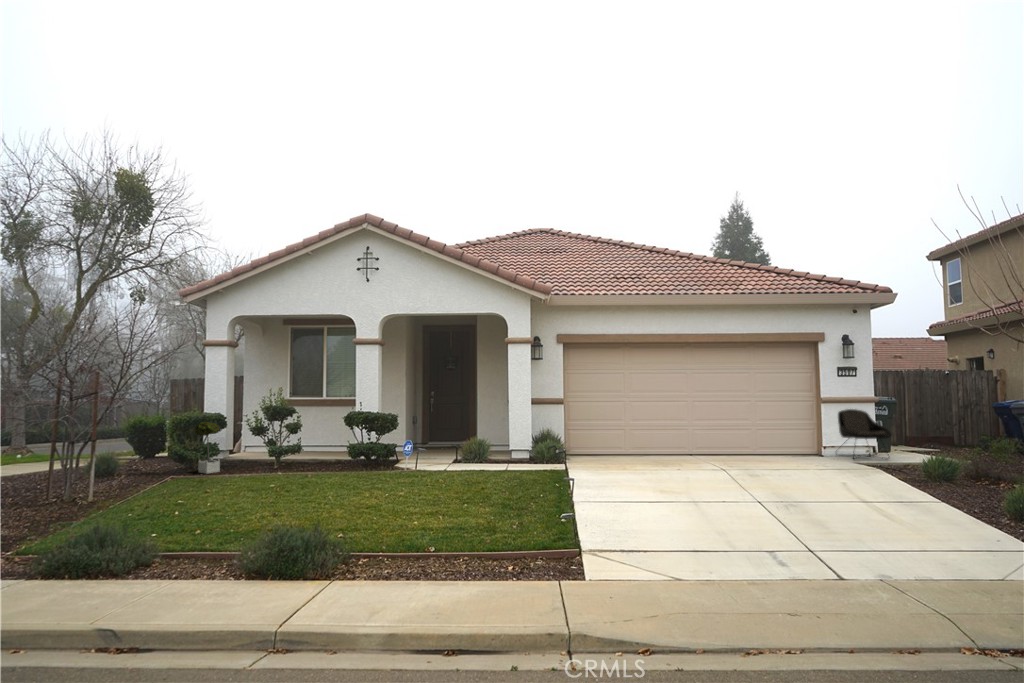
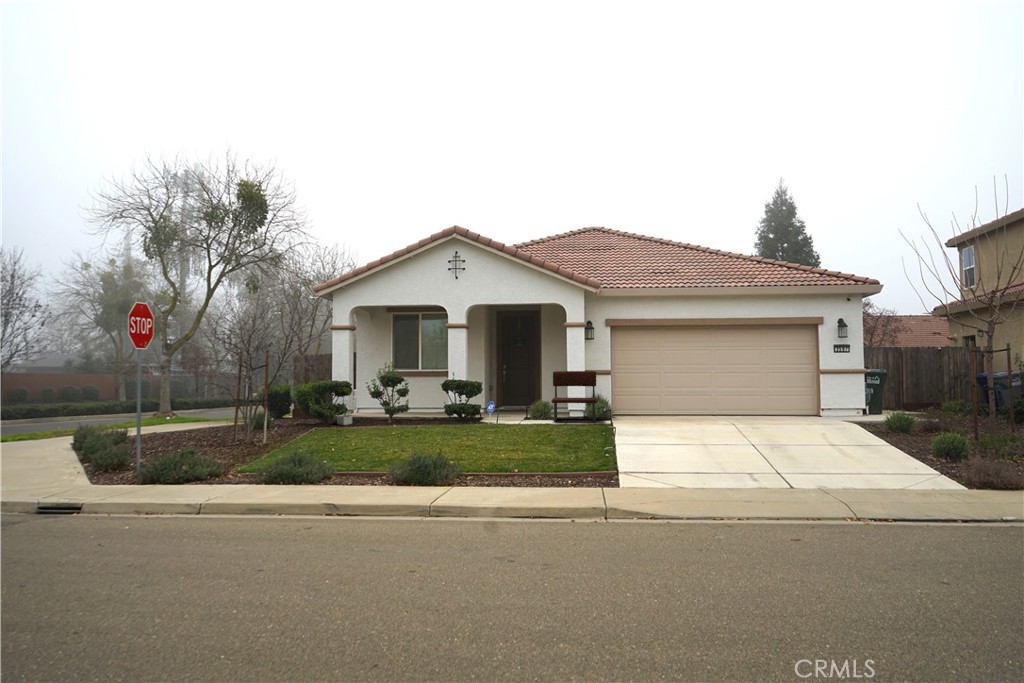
bench: none [489,400,546,466] -> present [552,371,596,422]
lounge chair: present [838,409,891,459] -> none [832,379,877,419]

